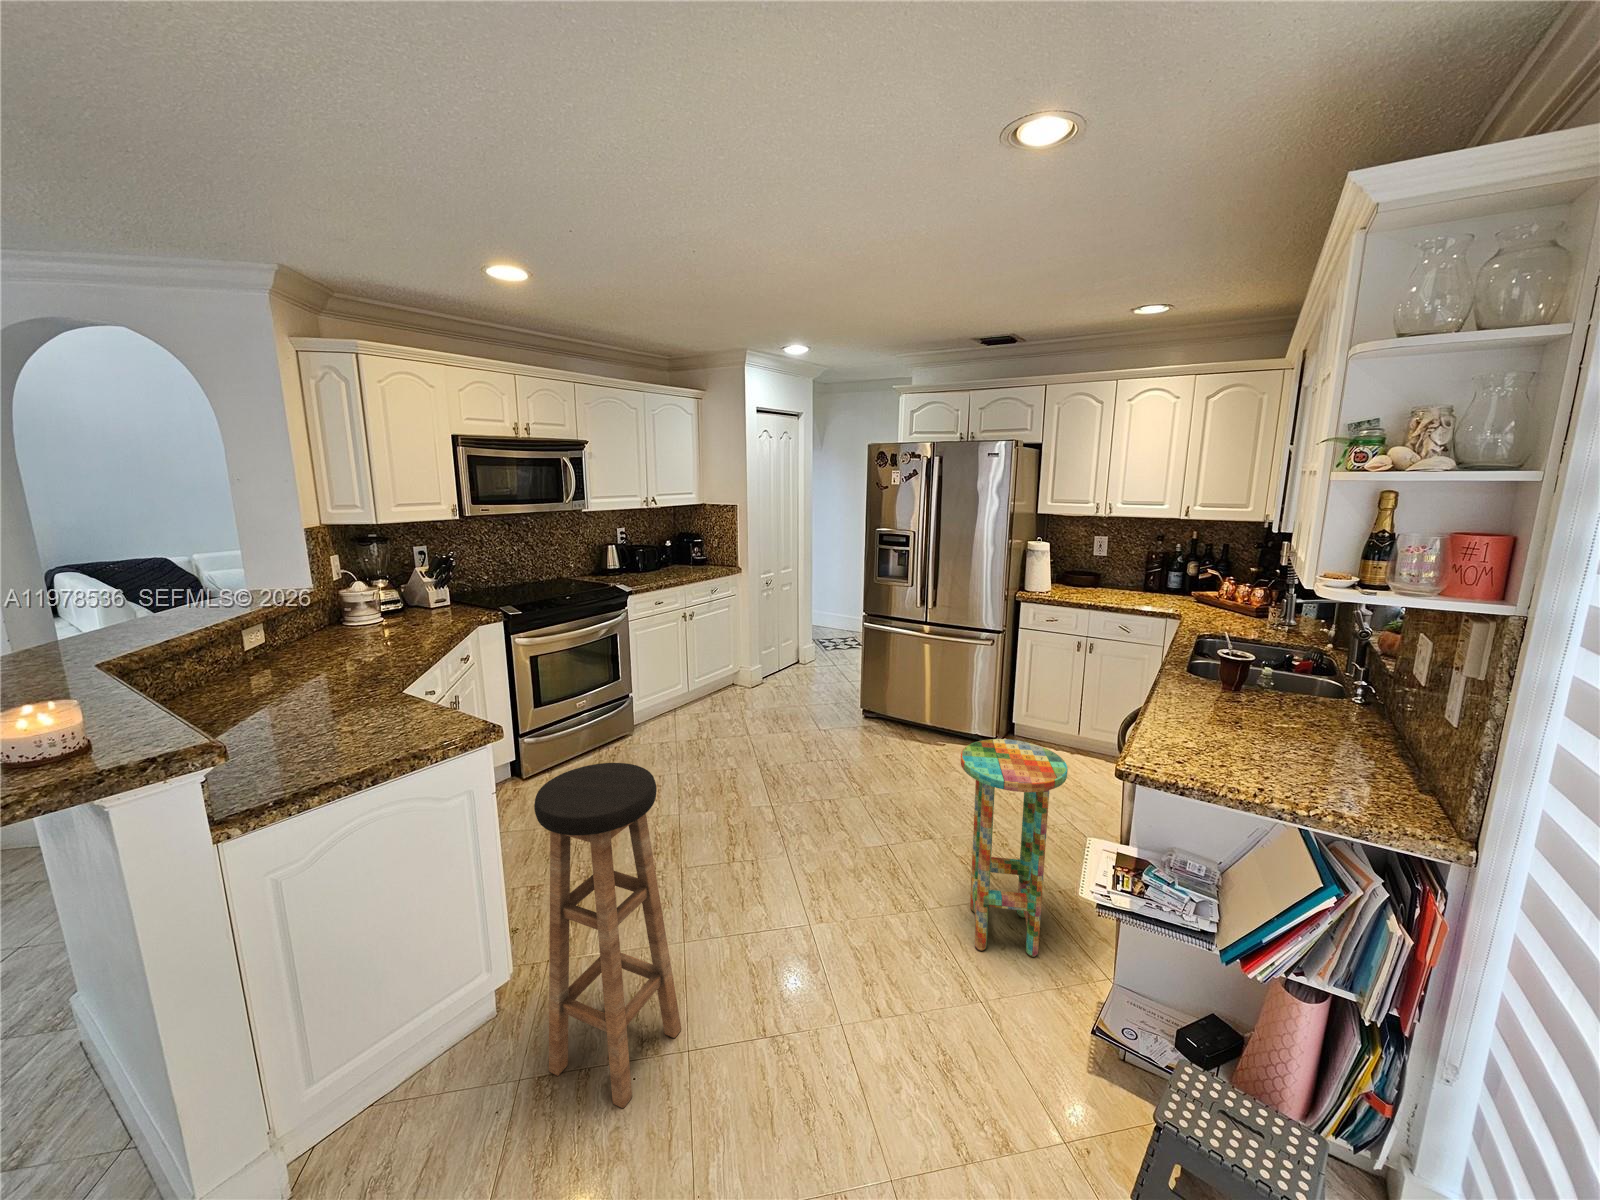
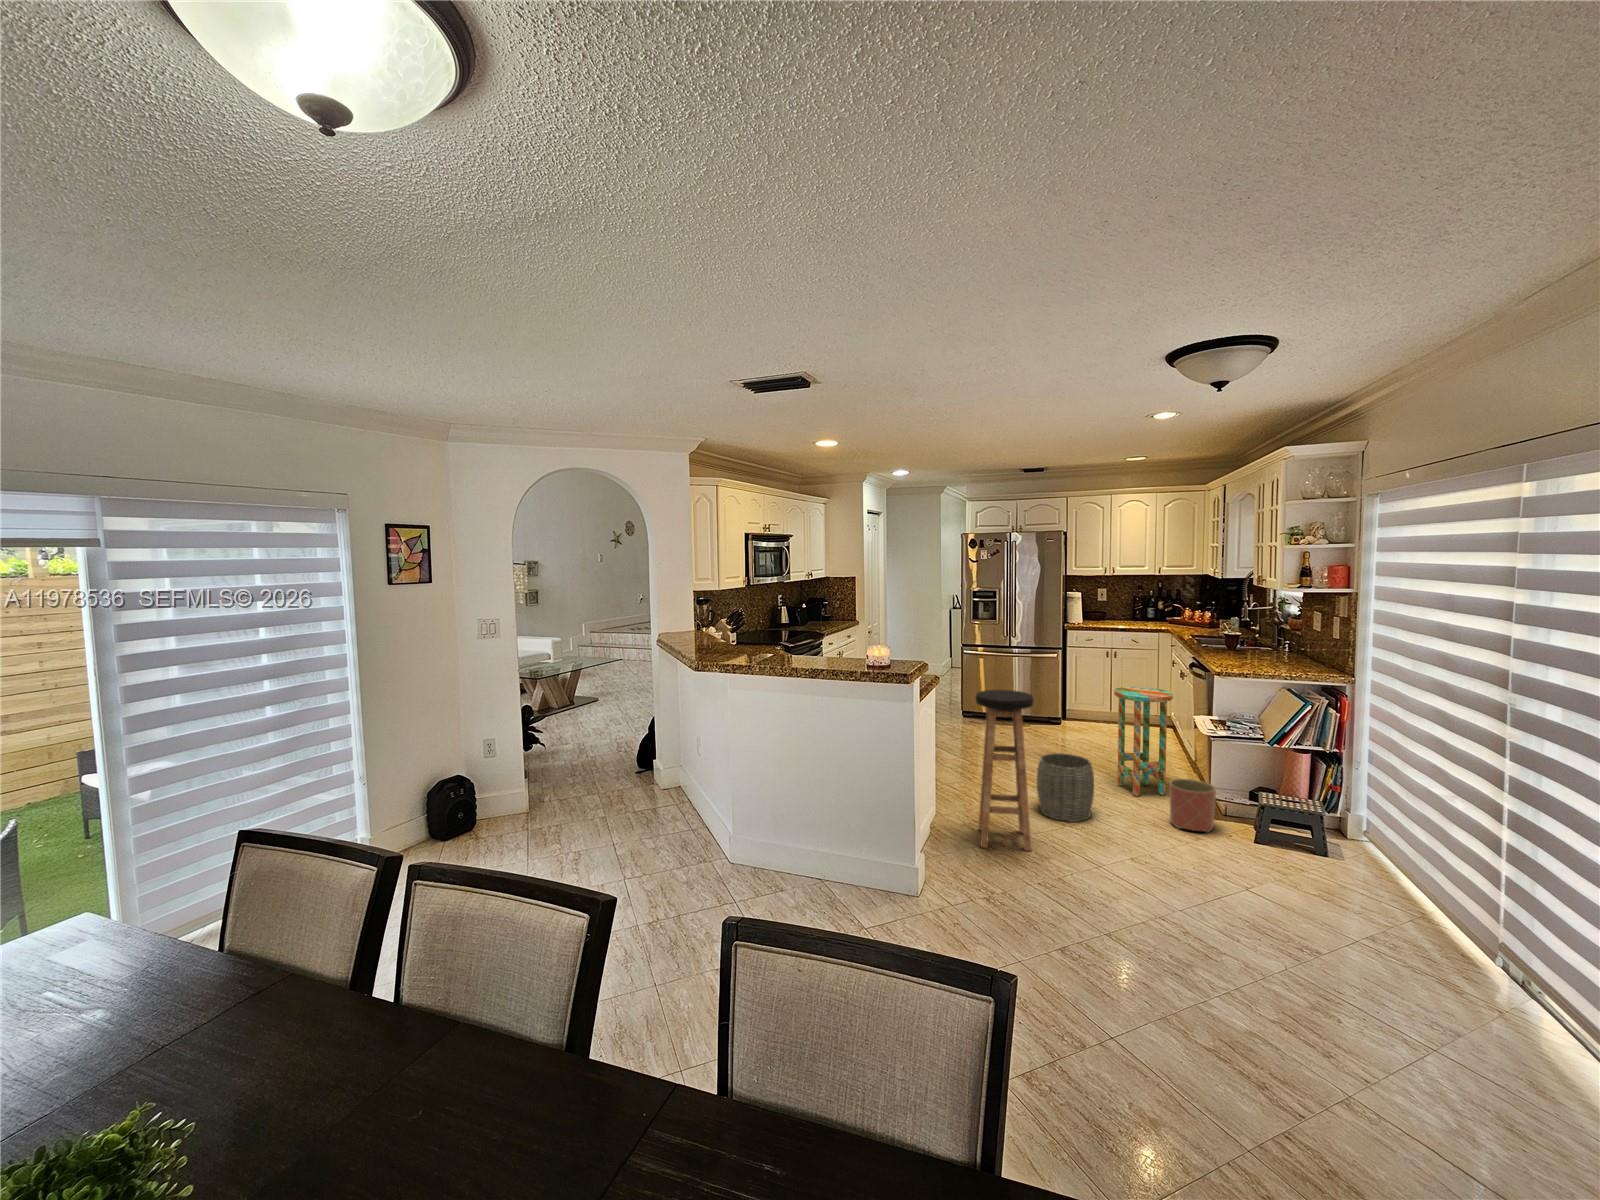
woven basket: none [757,862,858,1015] -> present [1037,753,1094,822]
planter: none [980,972,1074,1120] -> present [1169,779,1216,832]

